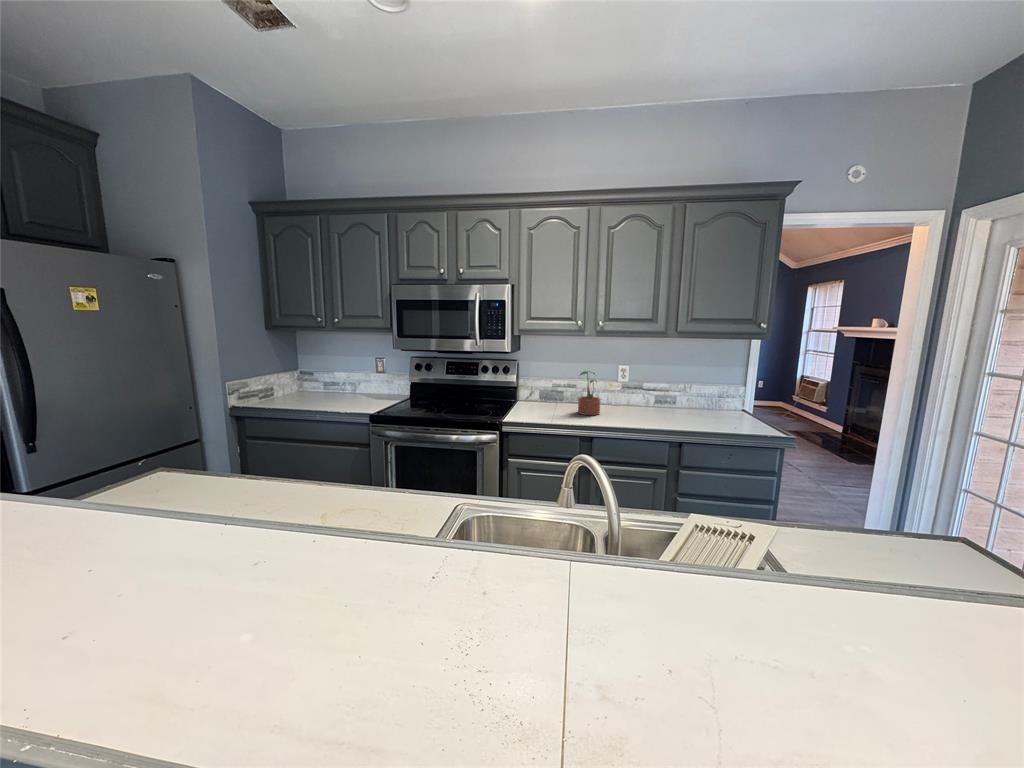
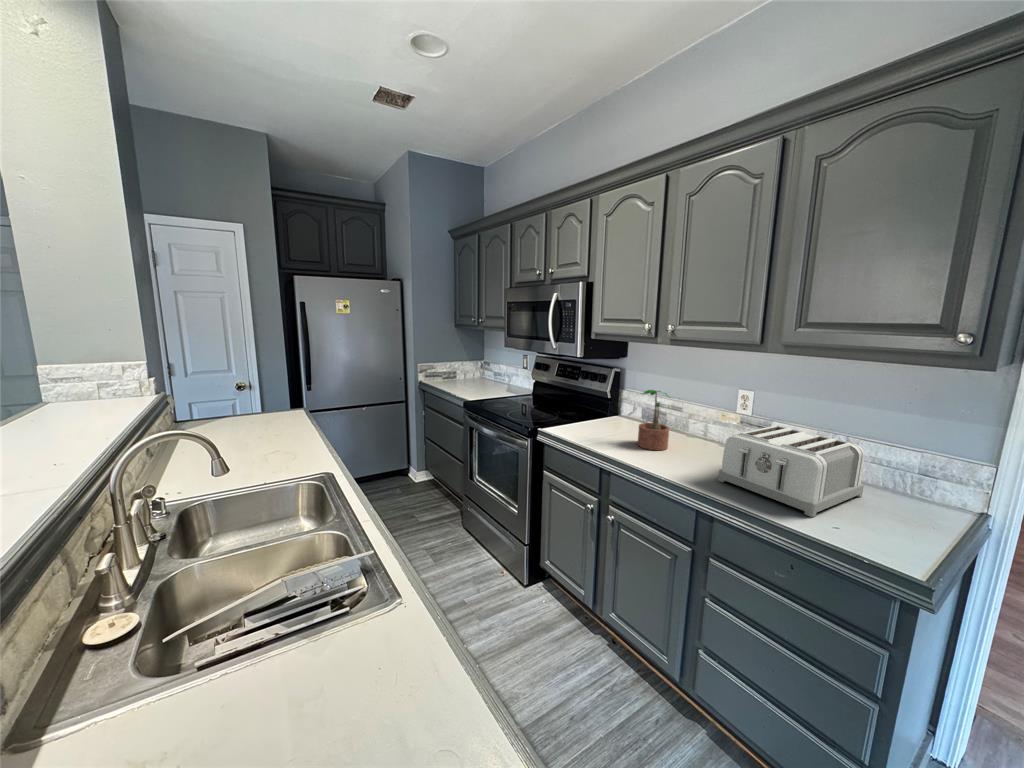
toaster: none [654,383,721,426] -> present [718,425,864,517]

